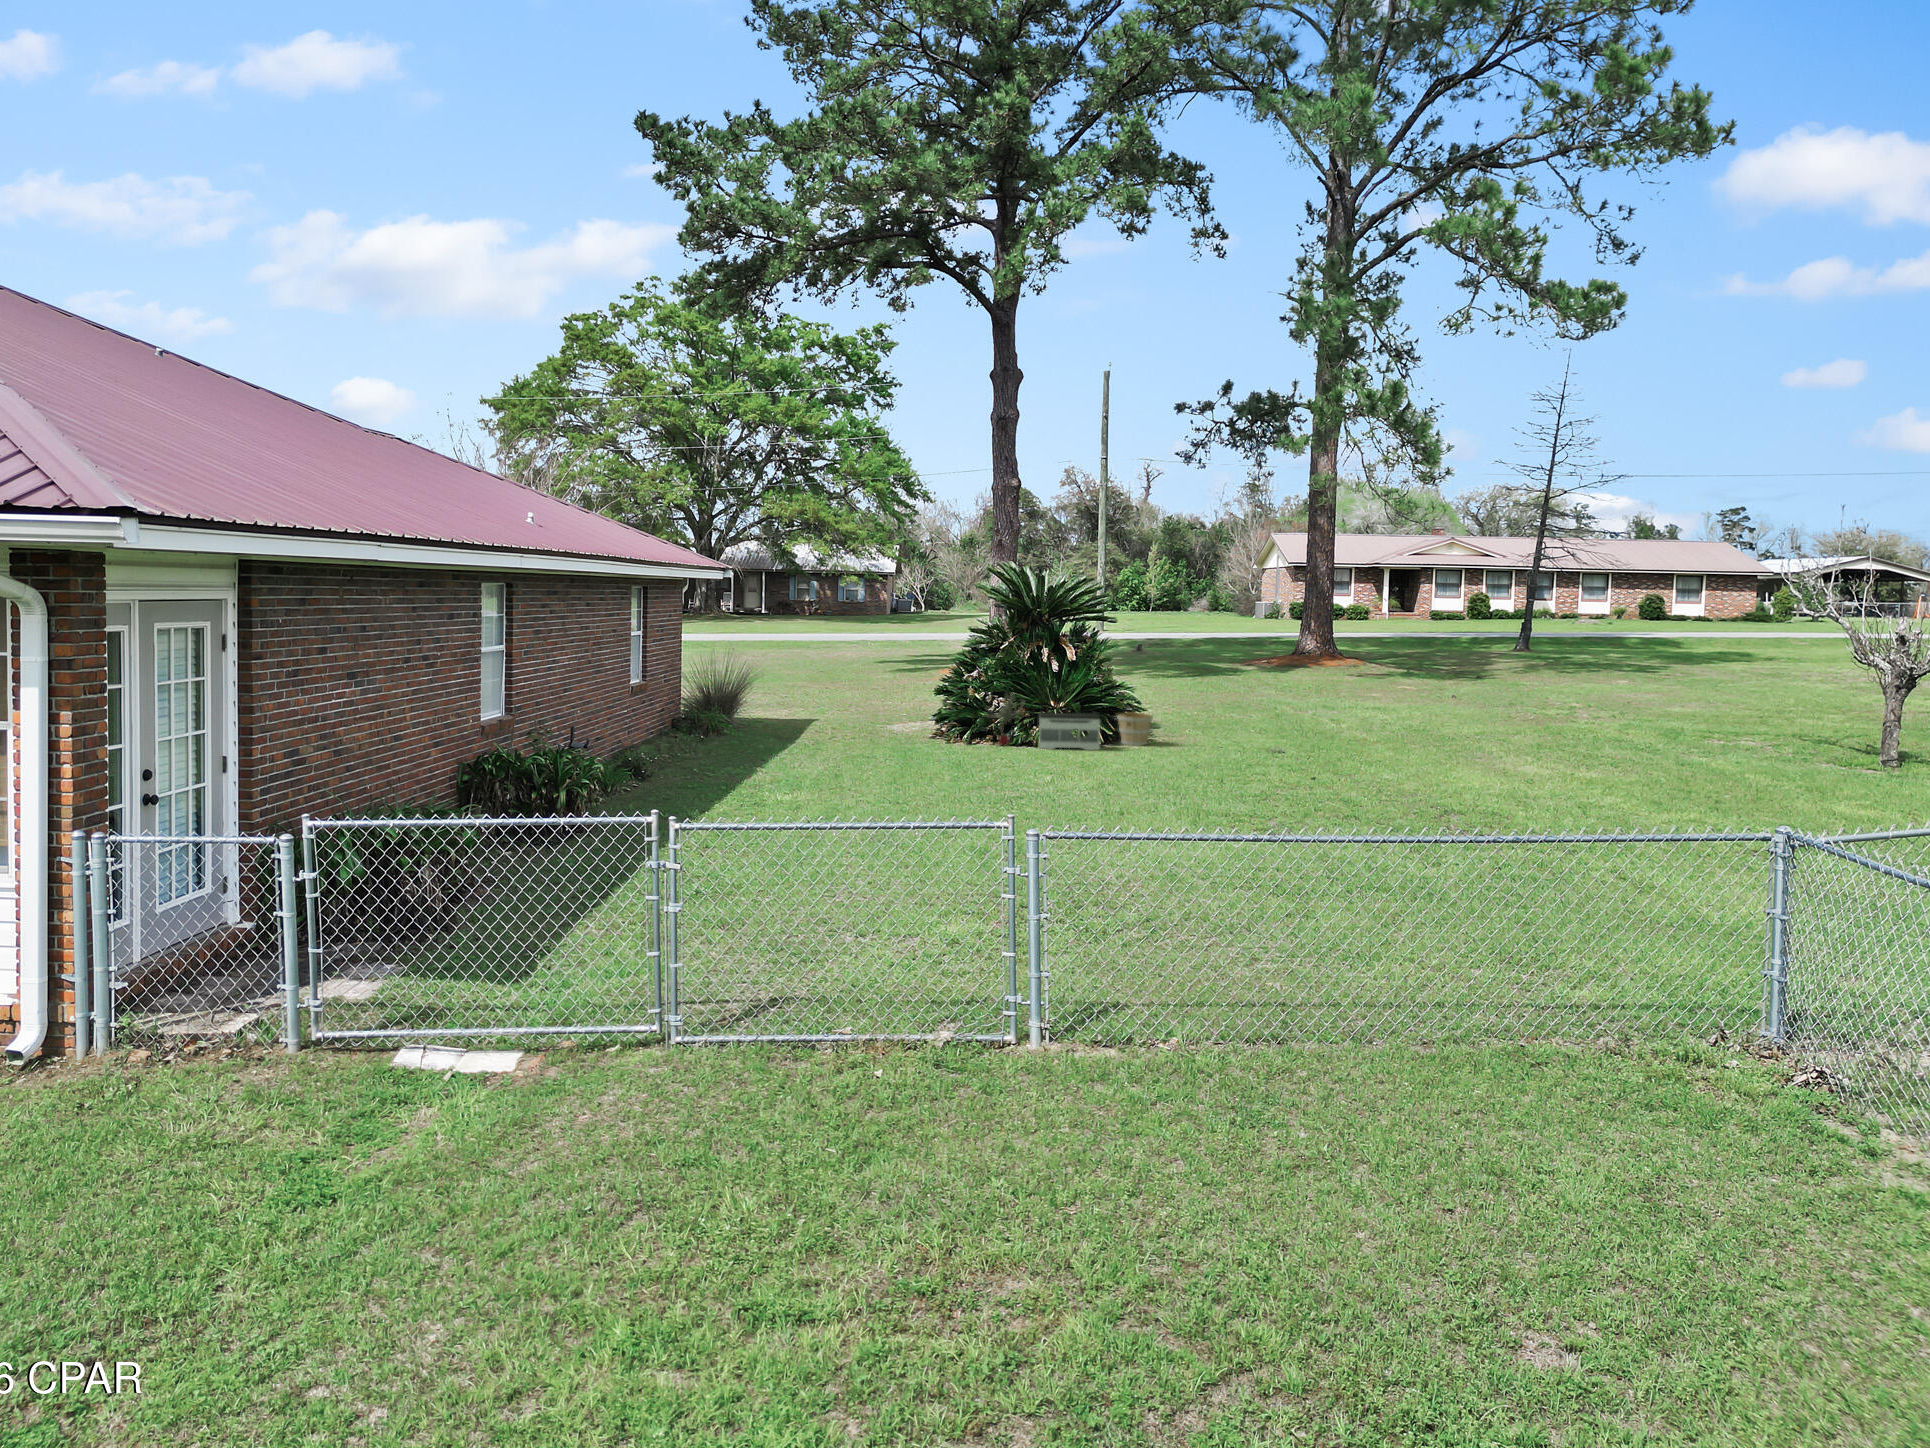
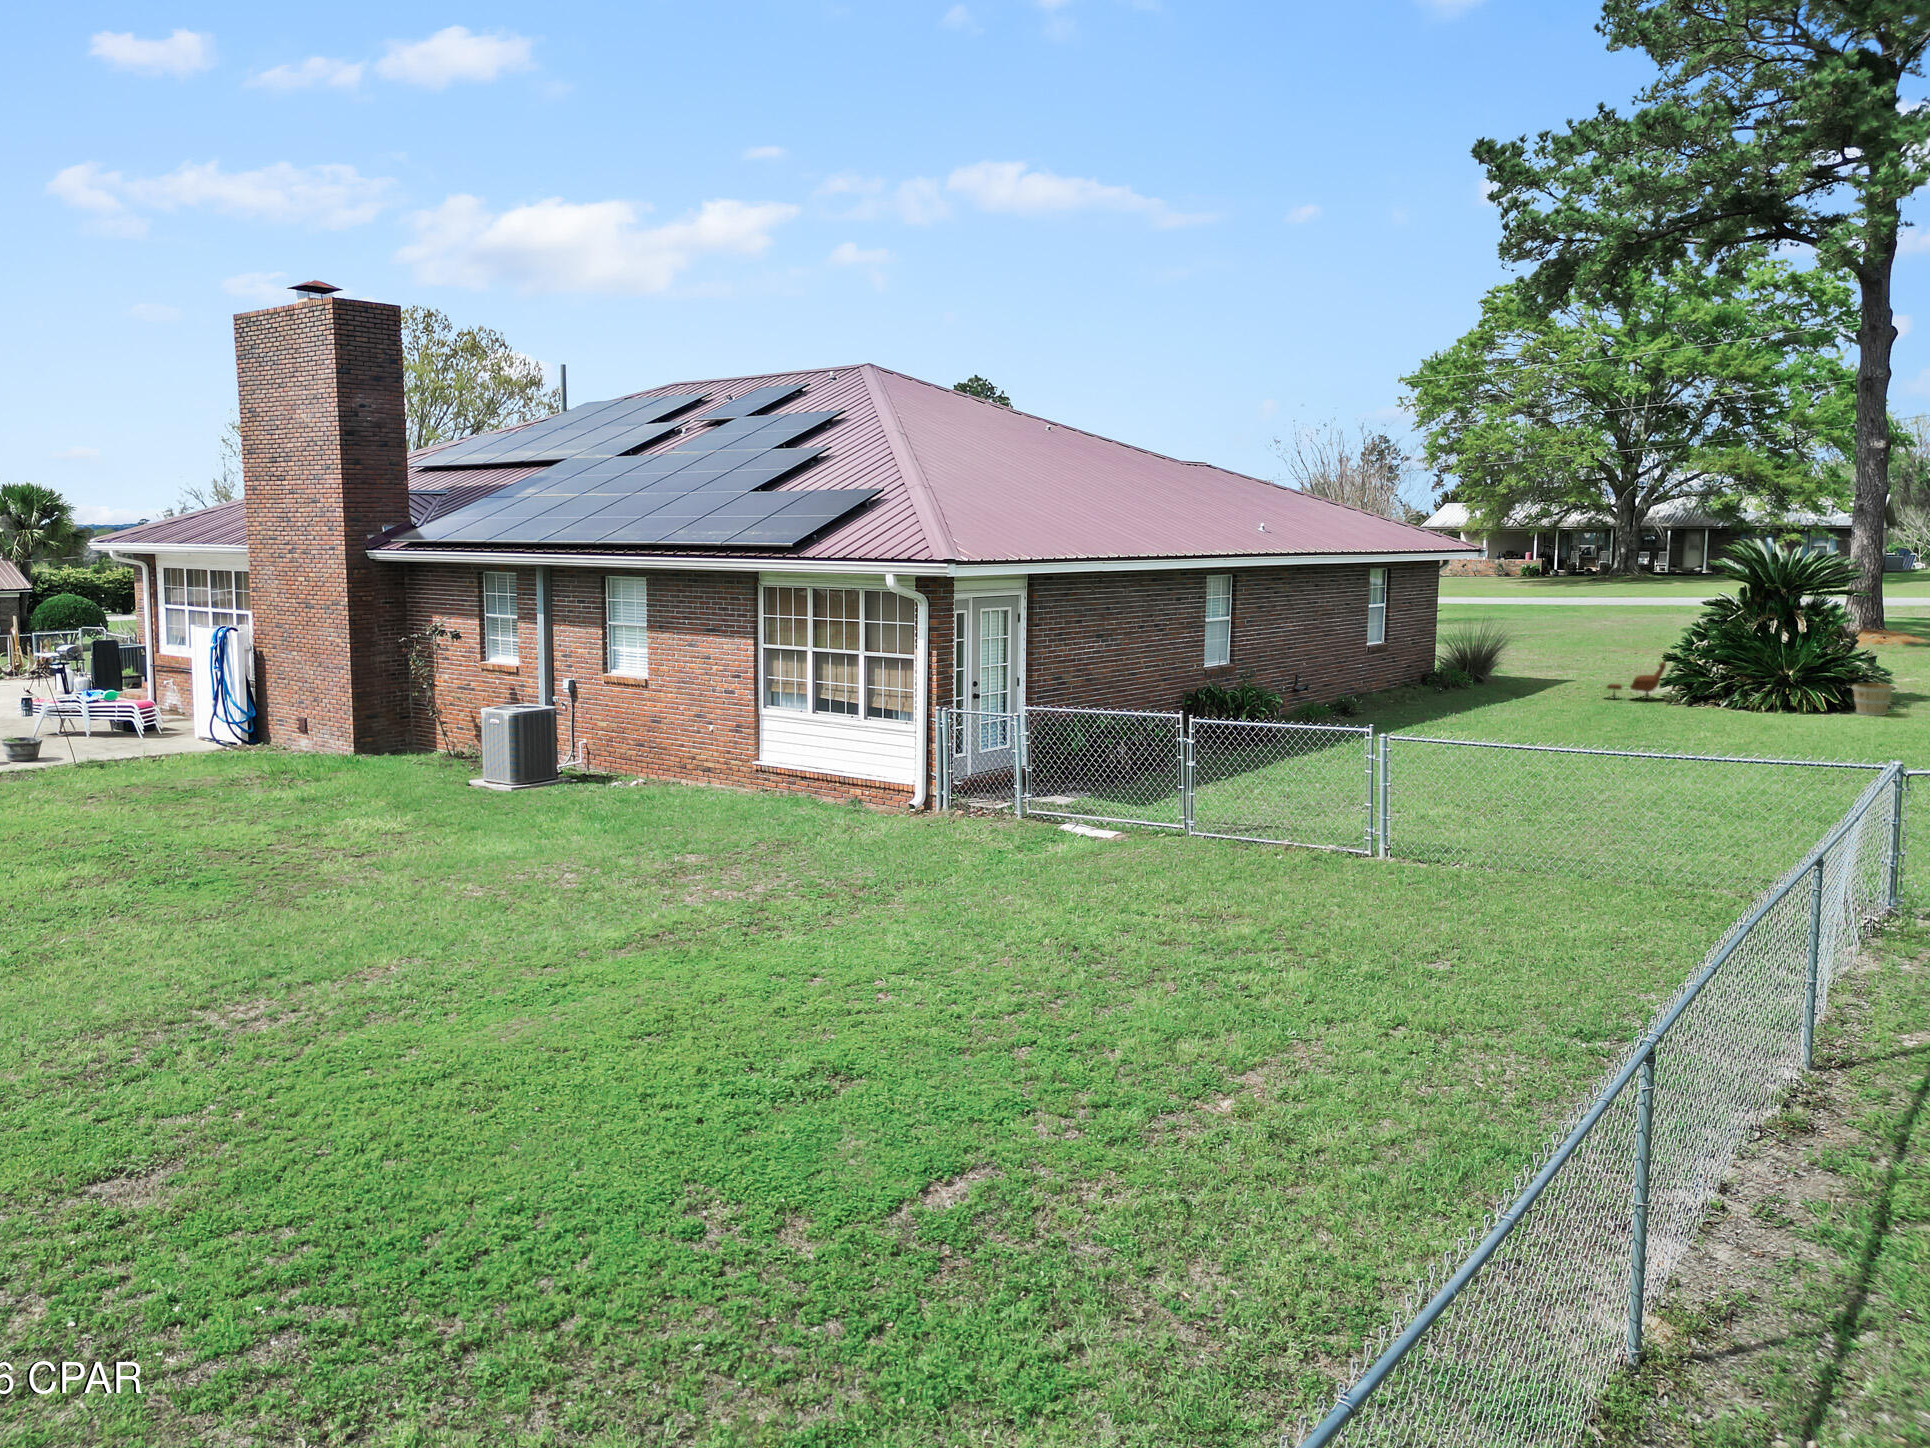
potted tree: present [984,693,1025,746] -> none [1699,660,1742,709]
lounge chair: none [883,695,945,741] -> present [1607,661,1666,700]
bench: present [1039,713,1100,750] -> none [1751,680,1824,717]

